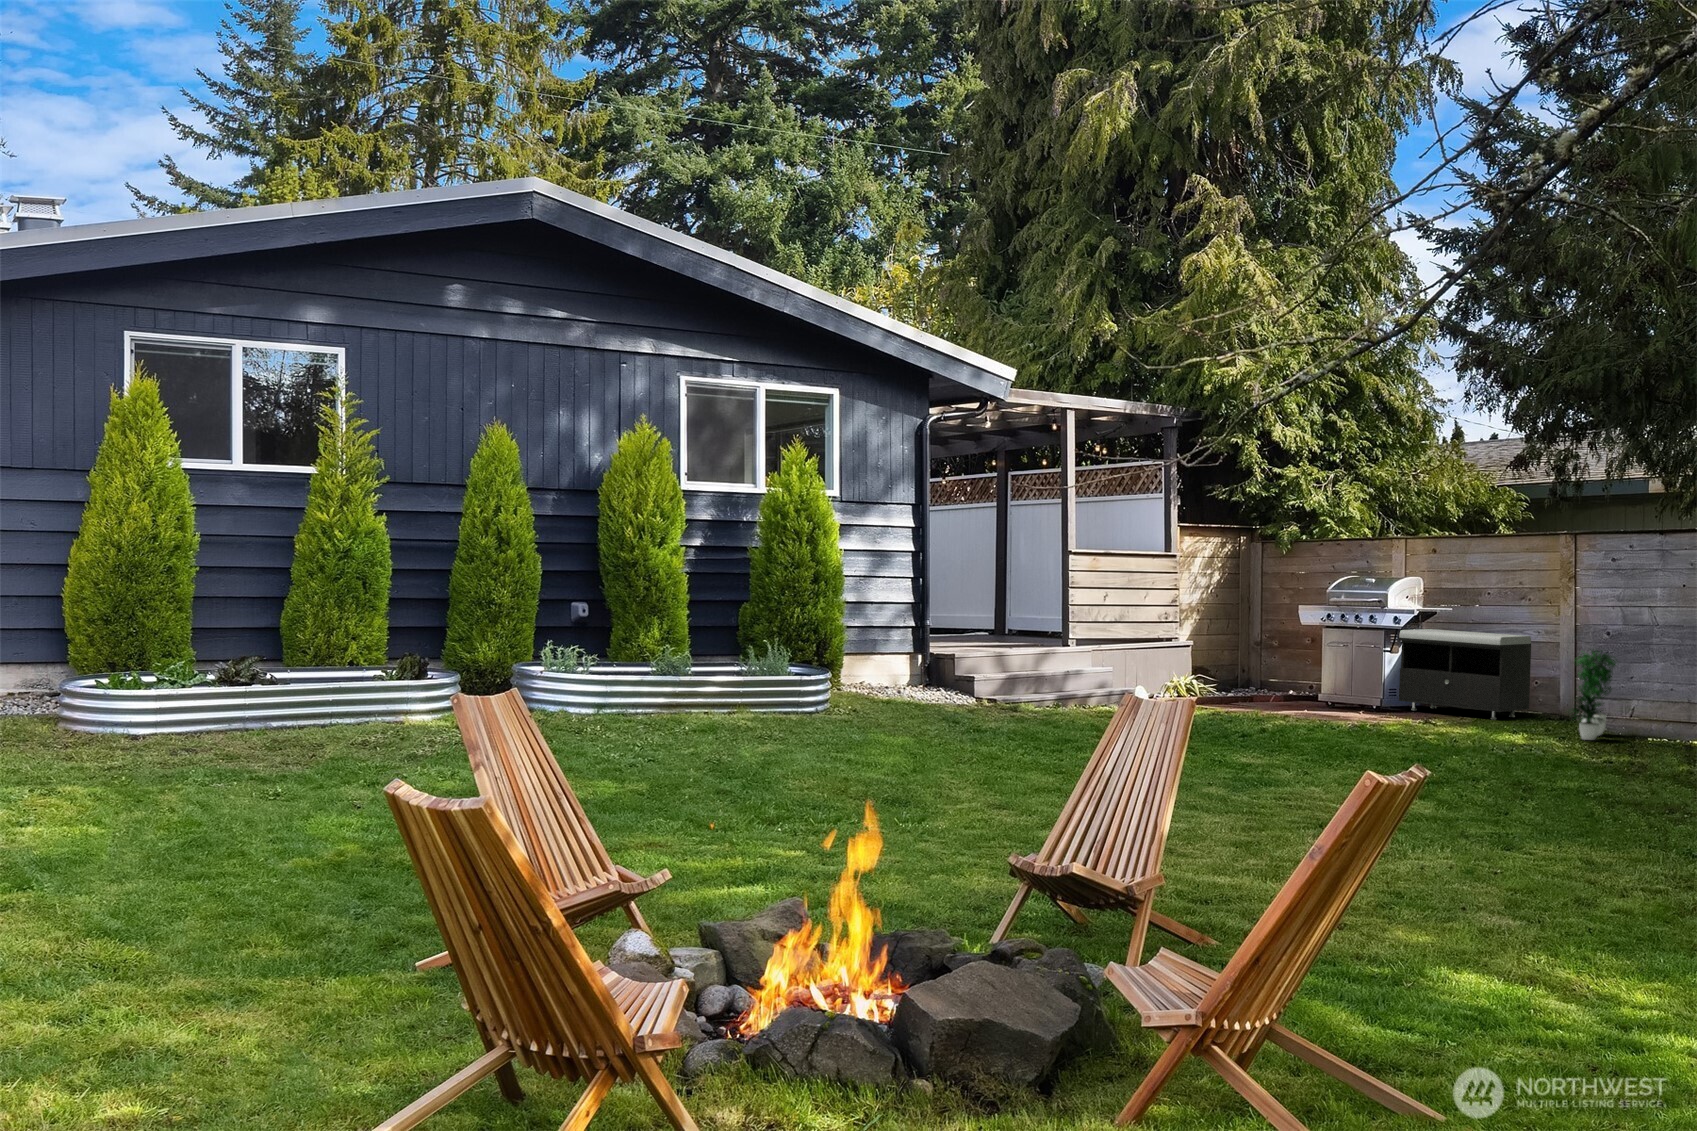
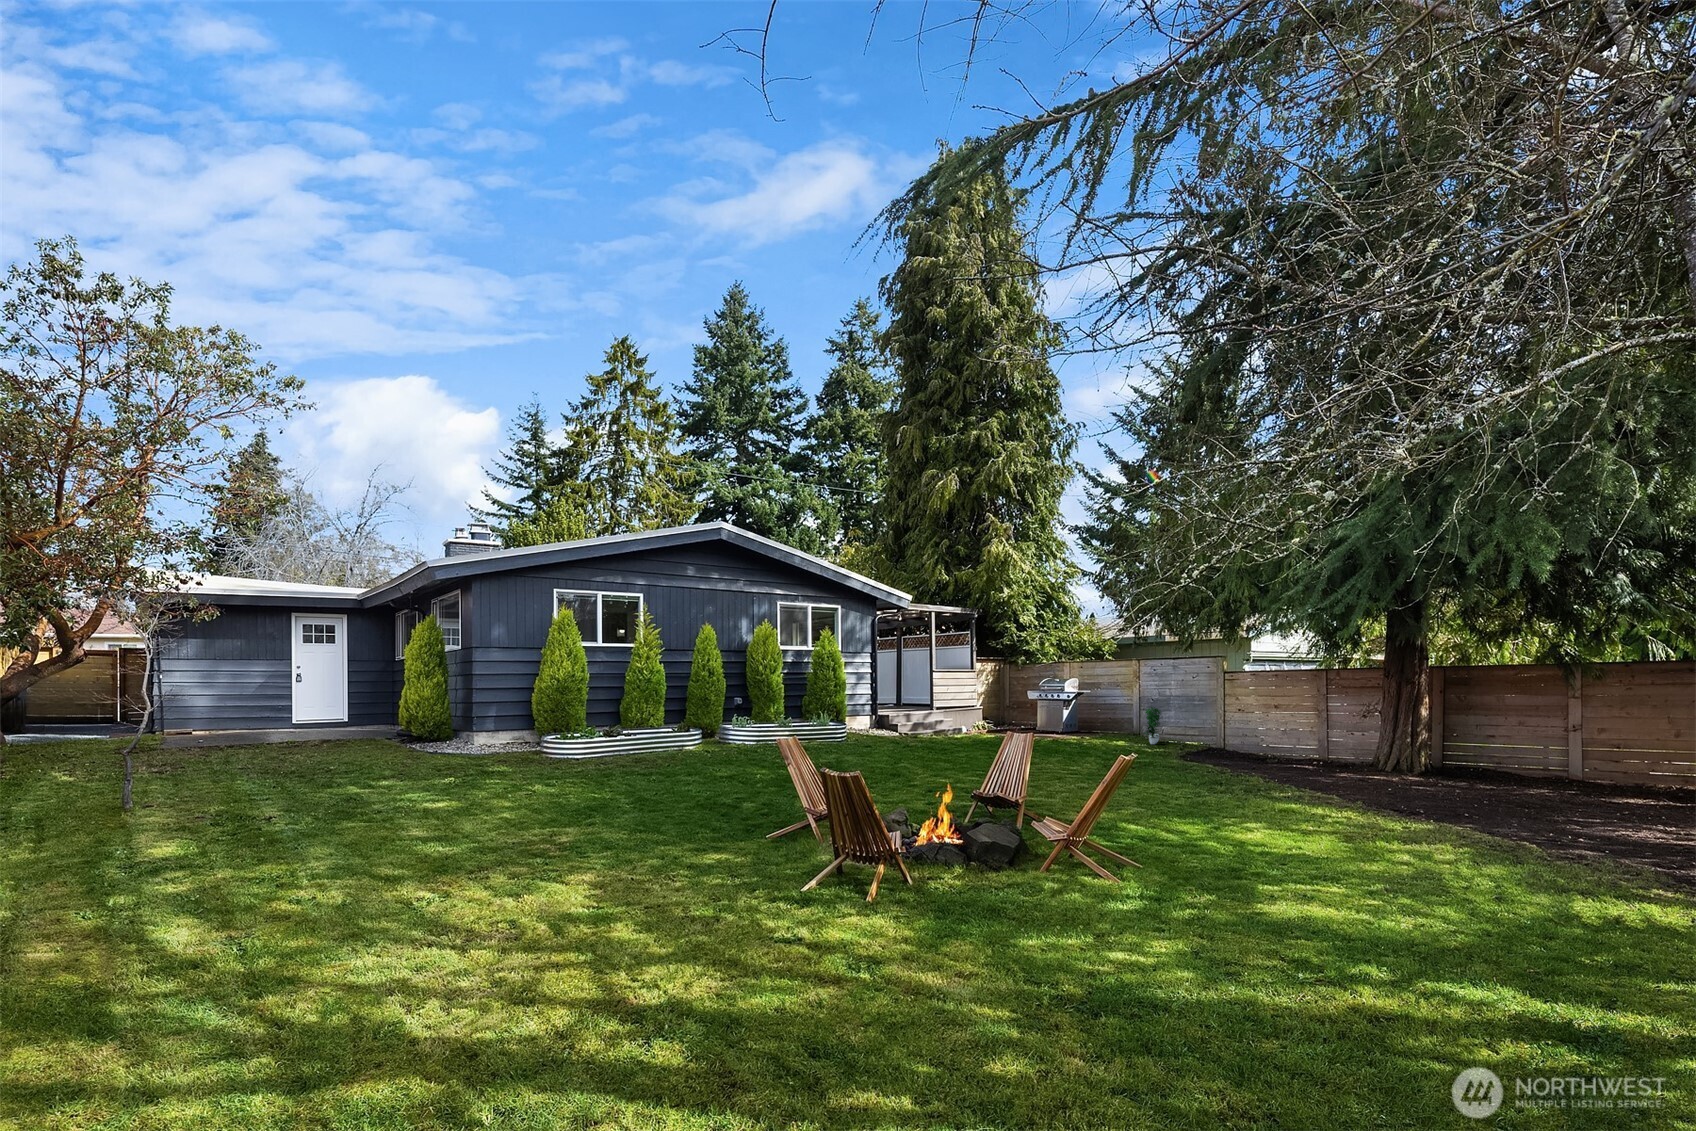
storage bench: present [1399,629,1531,719] -> none [1072,700,1127,738]

